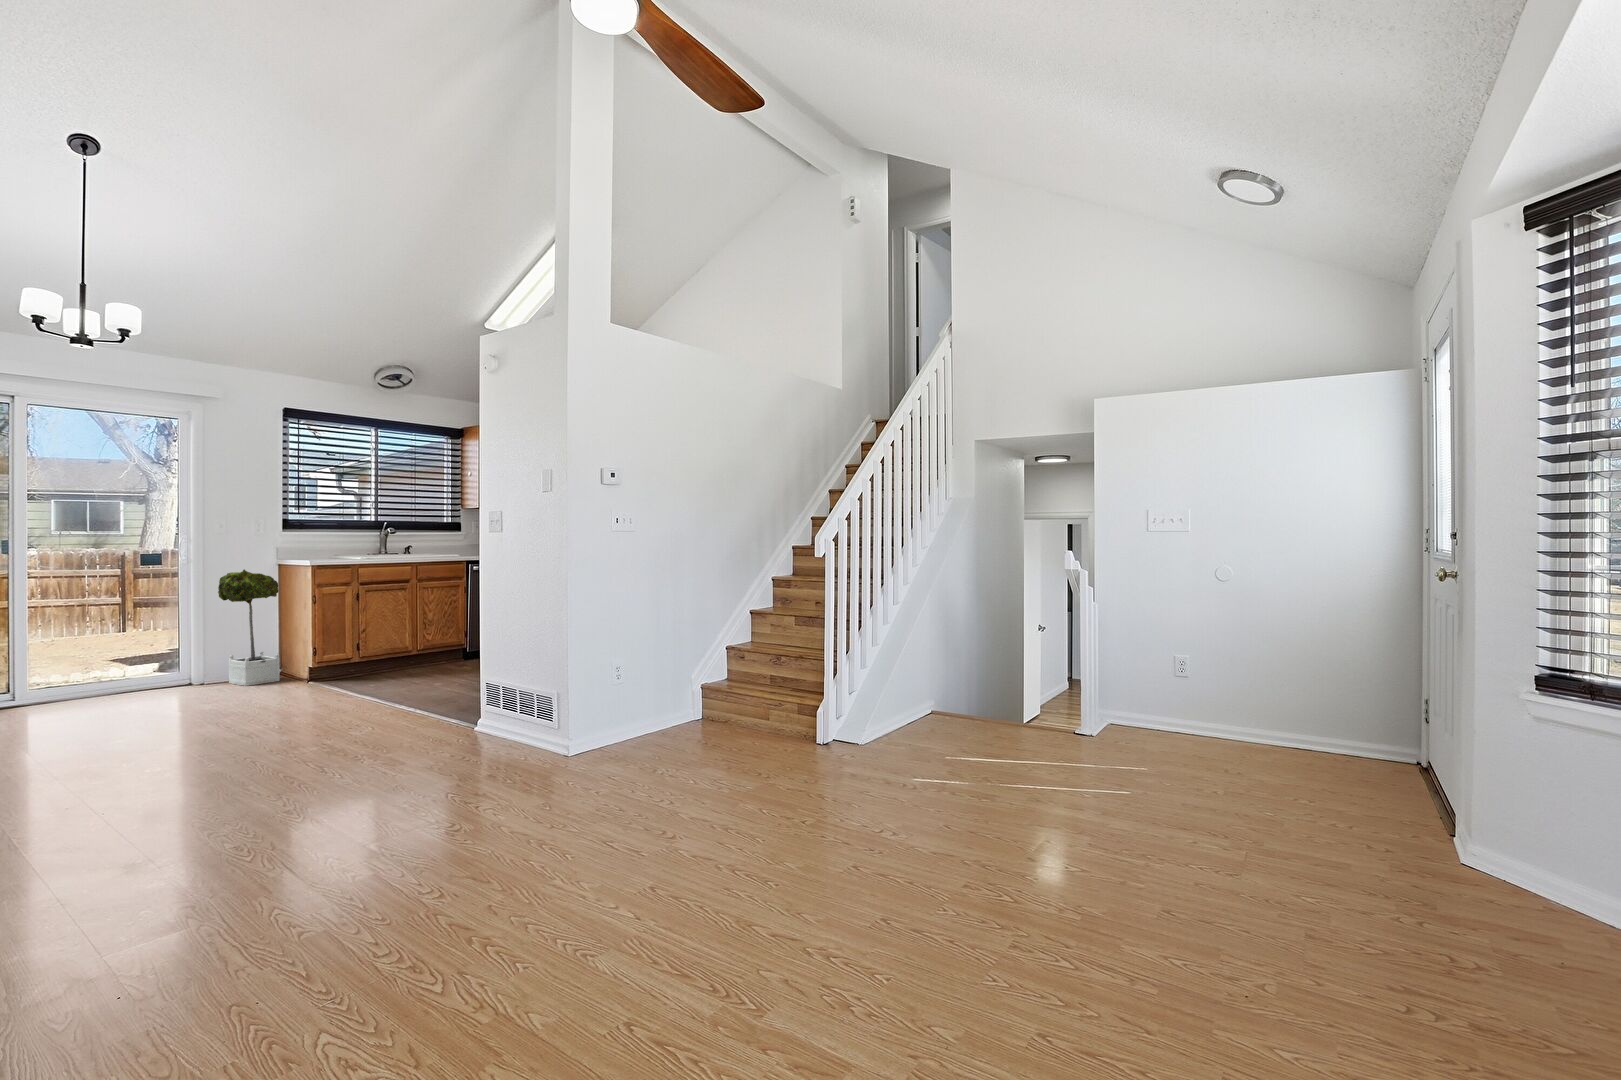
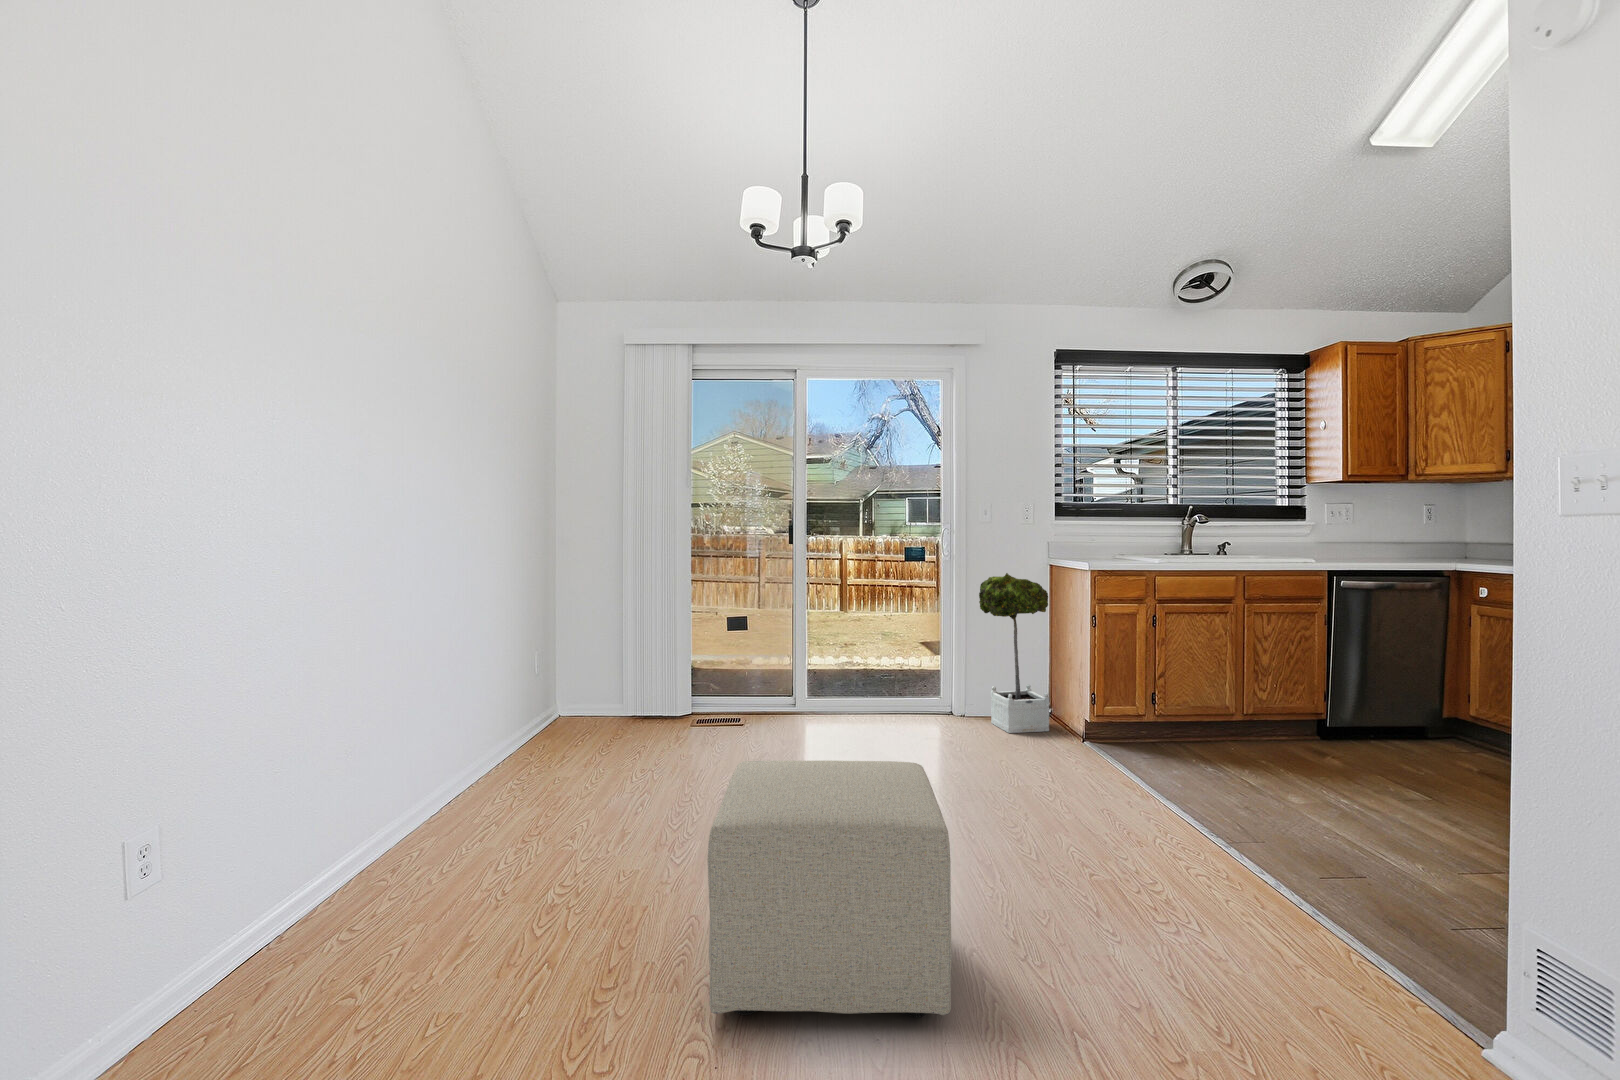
ottoman: none [69,669,238,794] -> present [707,760,952,1017]

